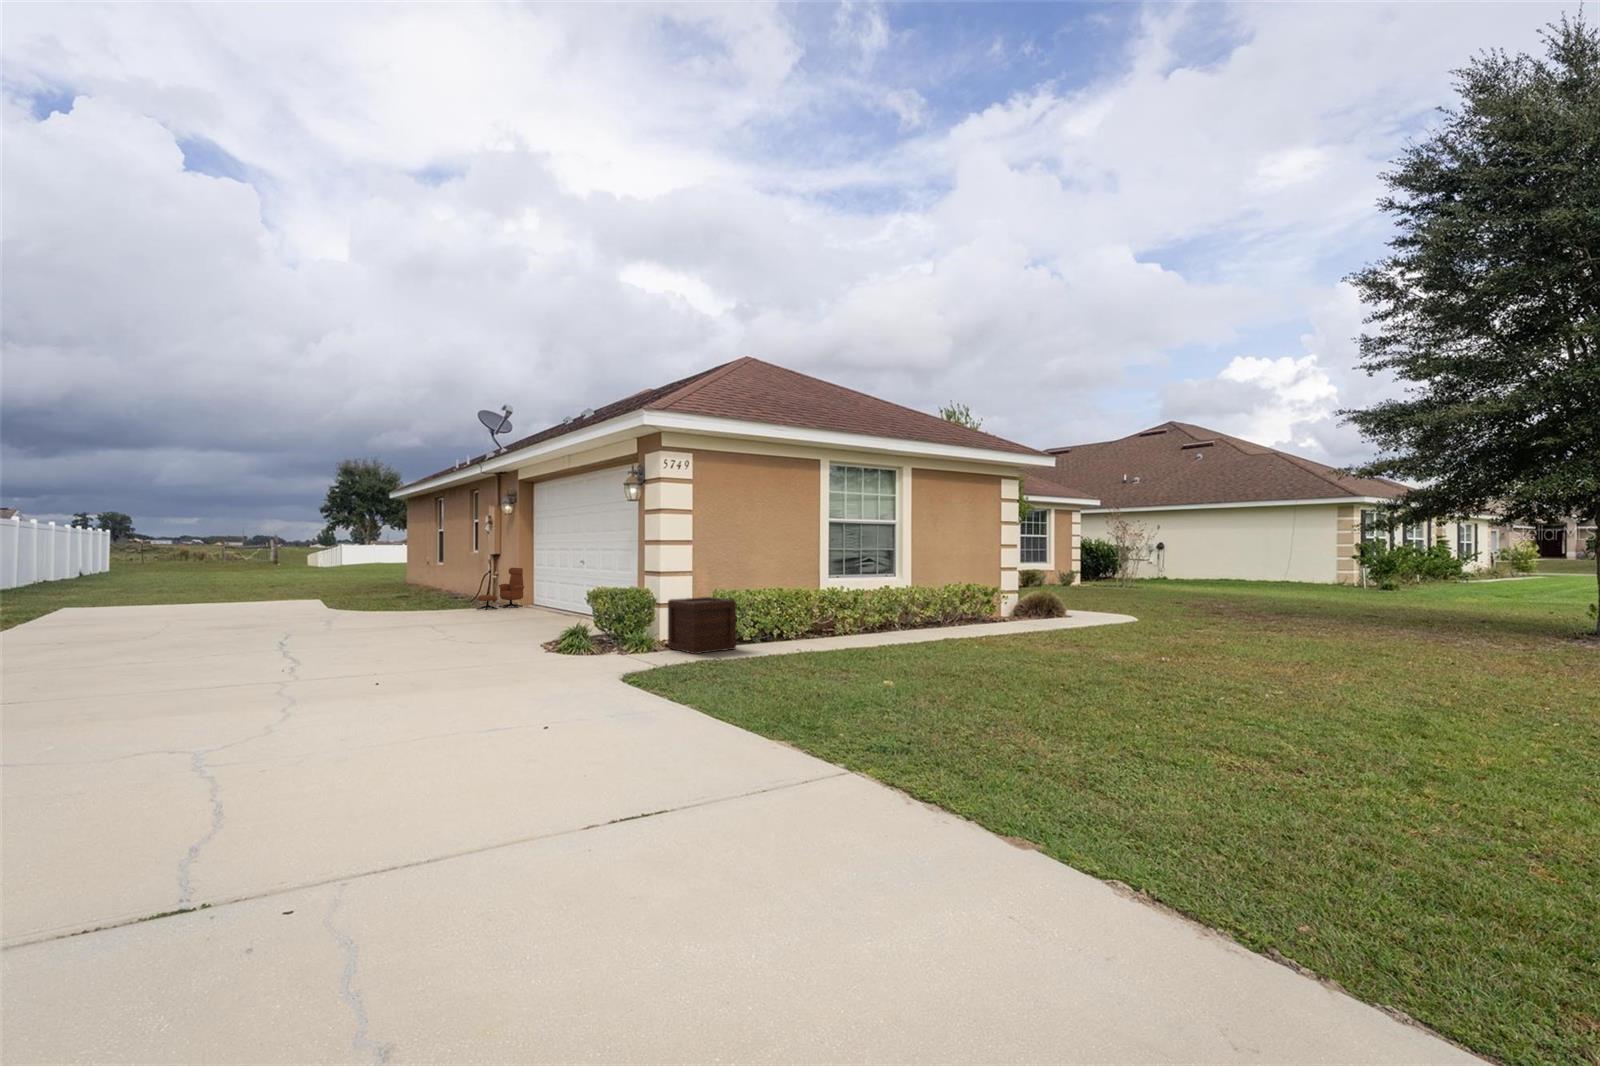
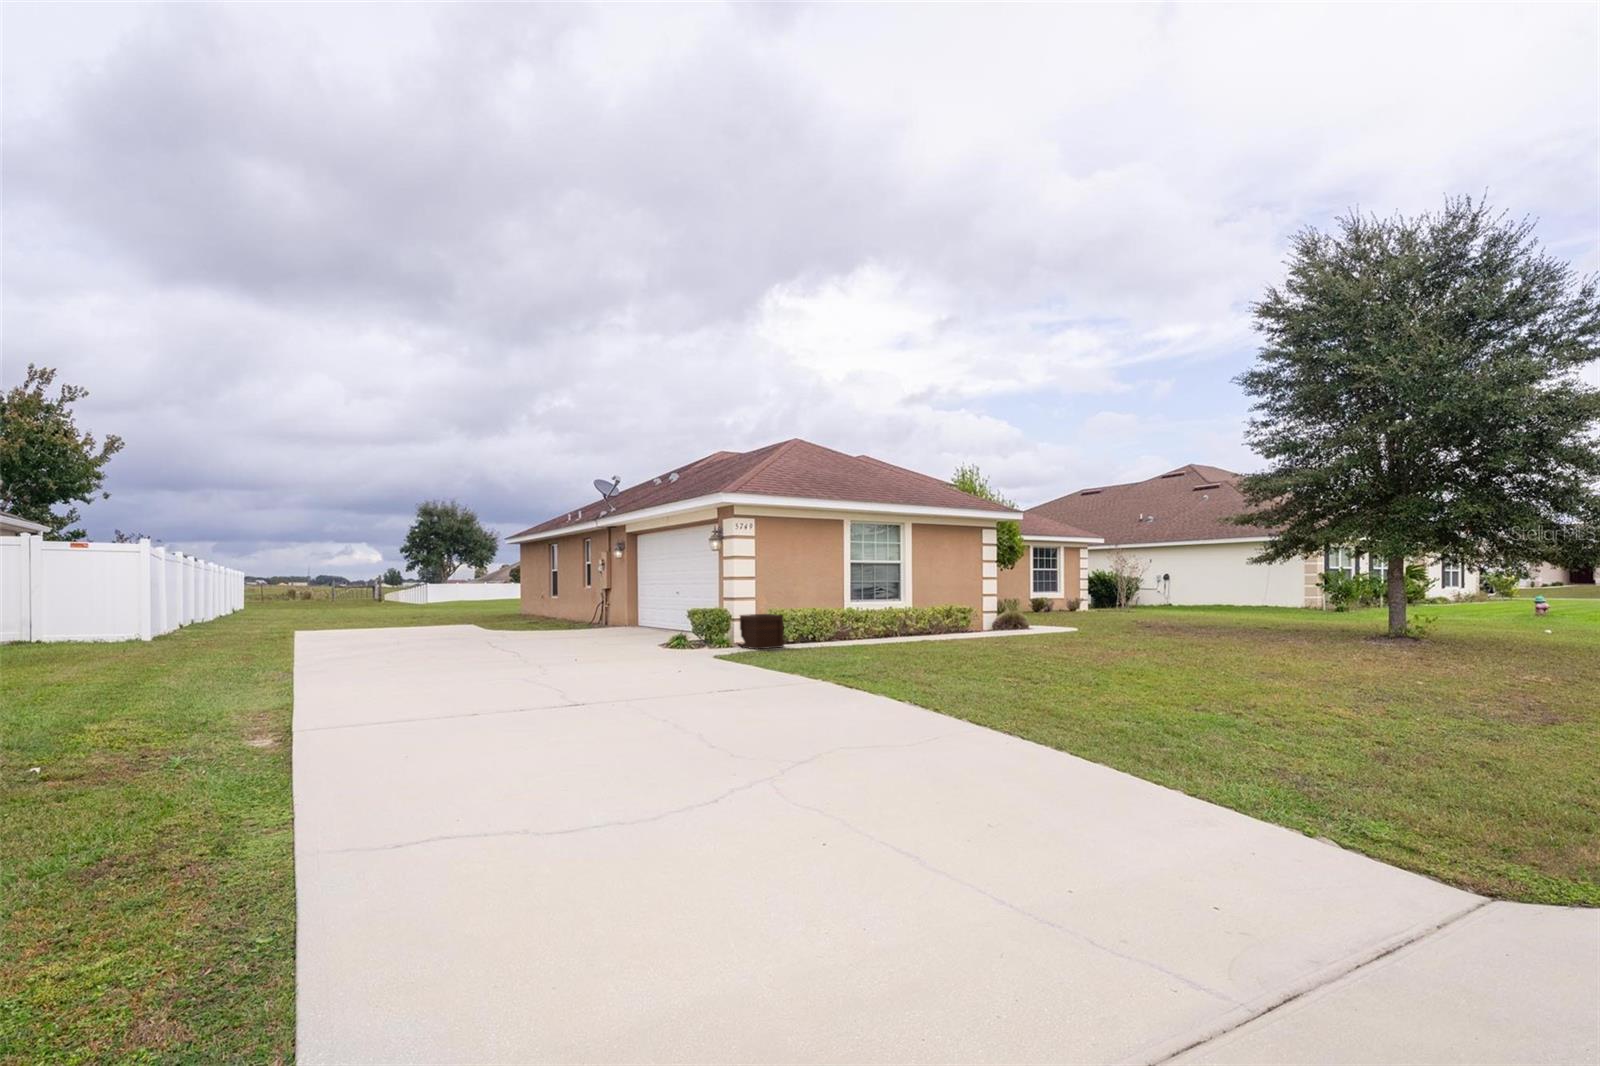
lounge chair: present [477,568,525,610] -> none [597,598,632,629]

